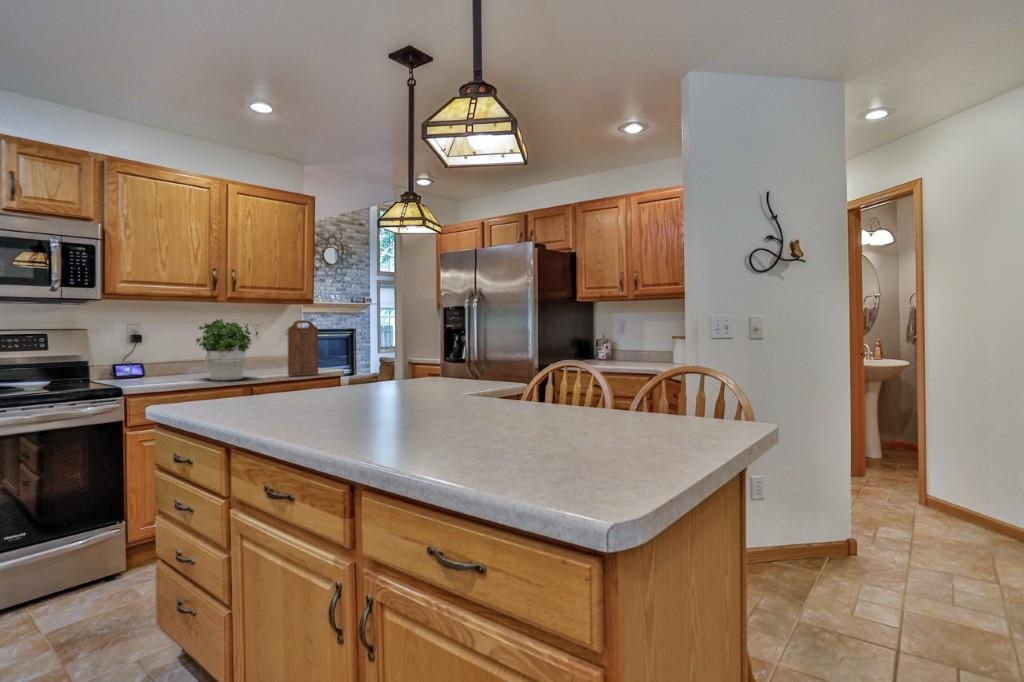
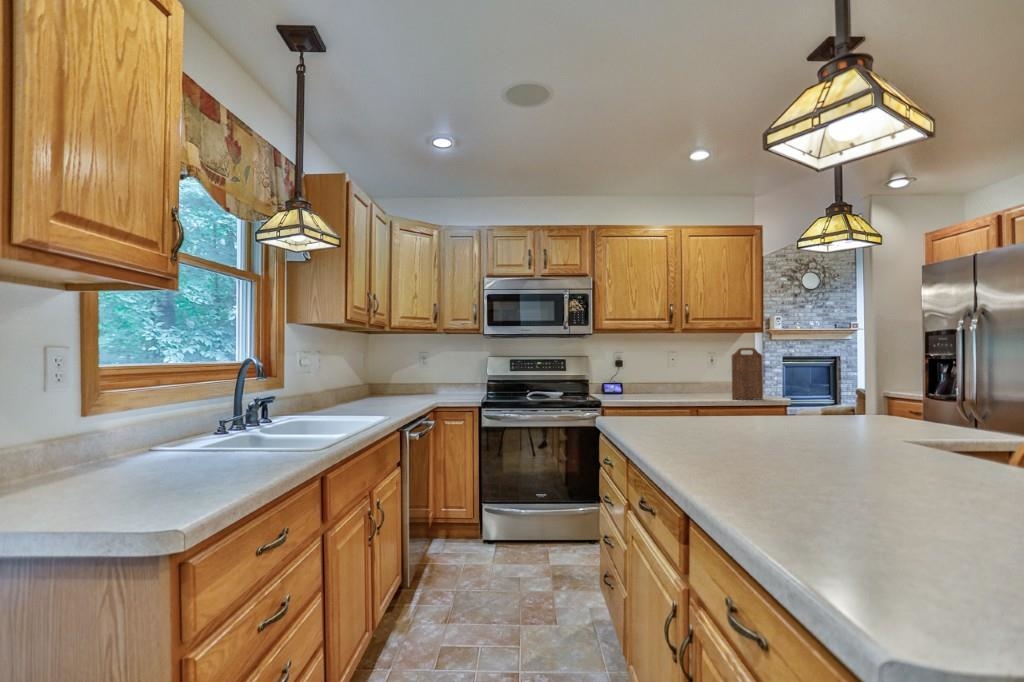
potted plant: present [196,319,251,380] -> none [655,348,700,399]

